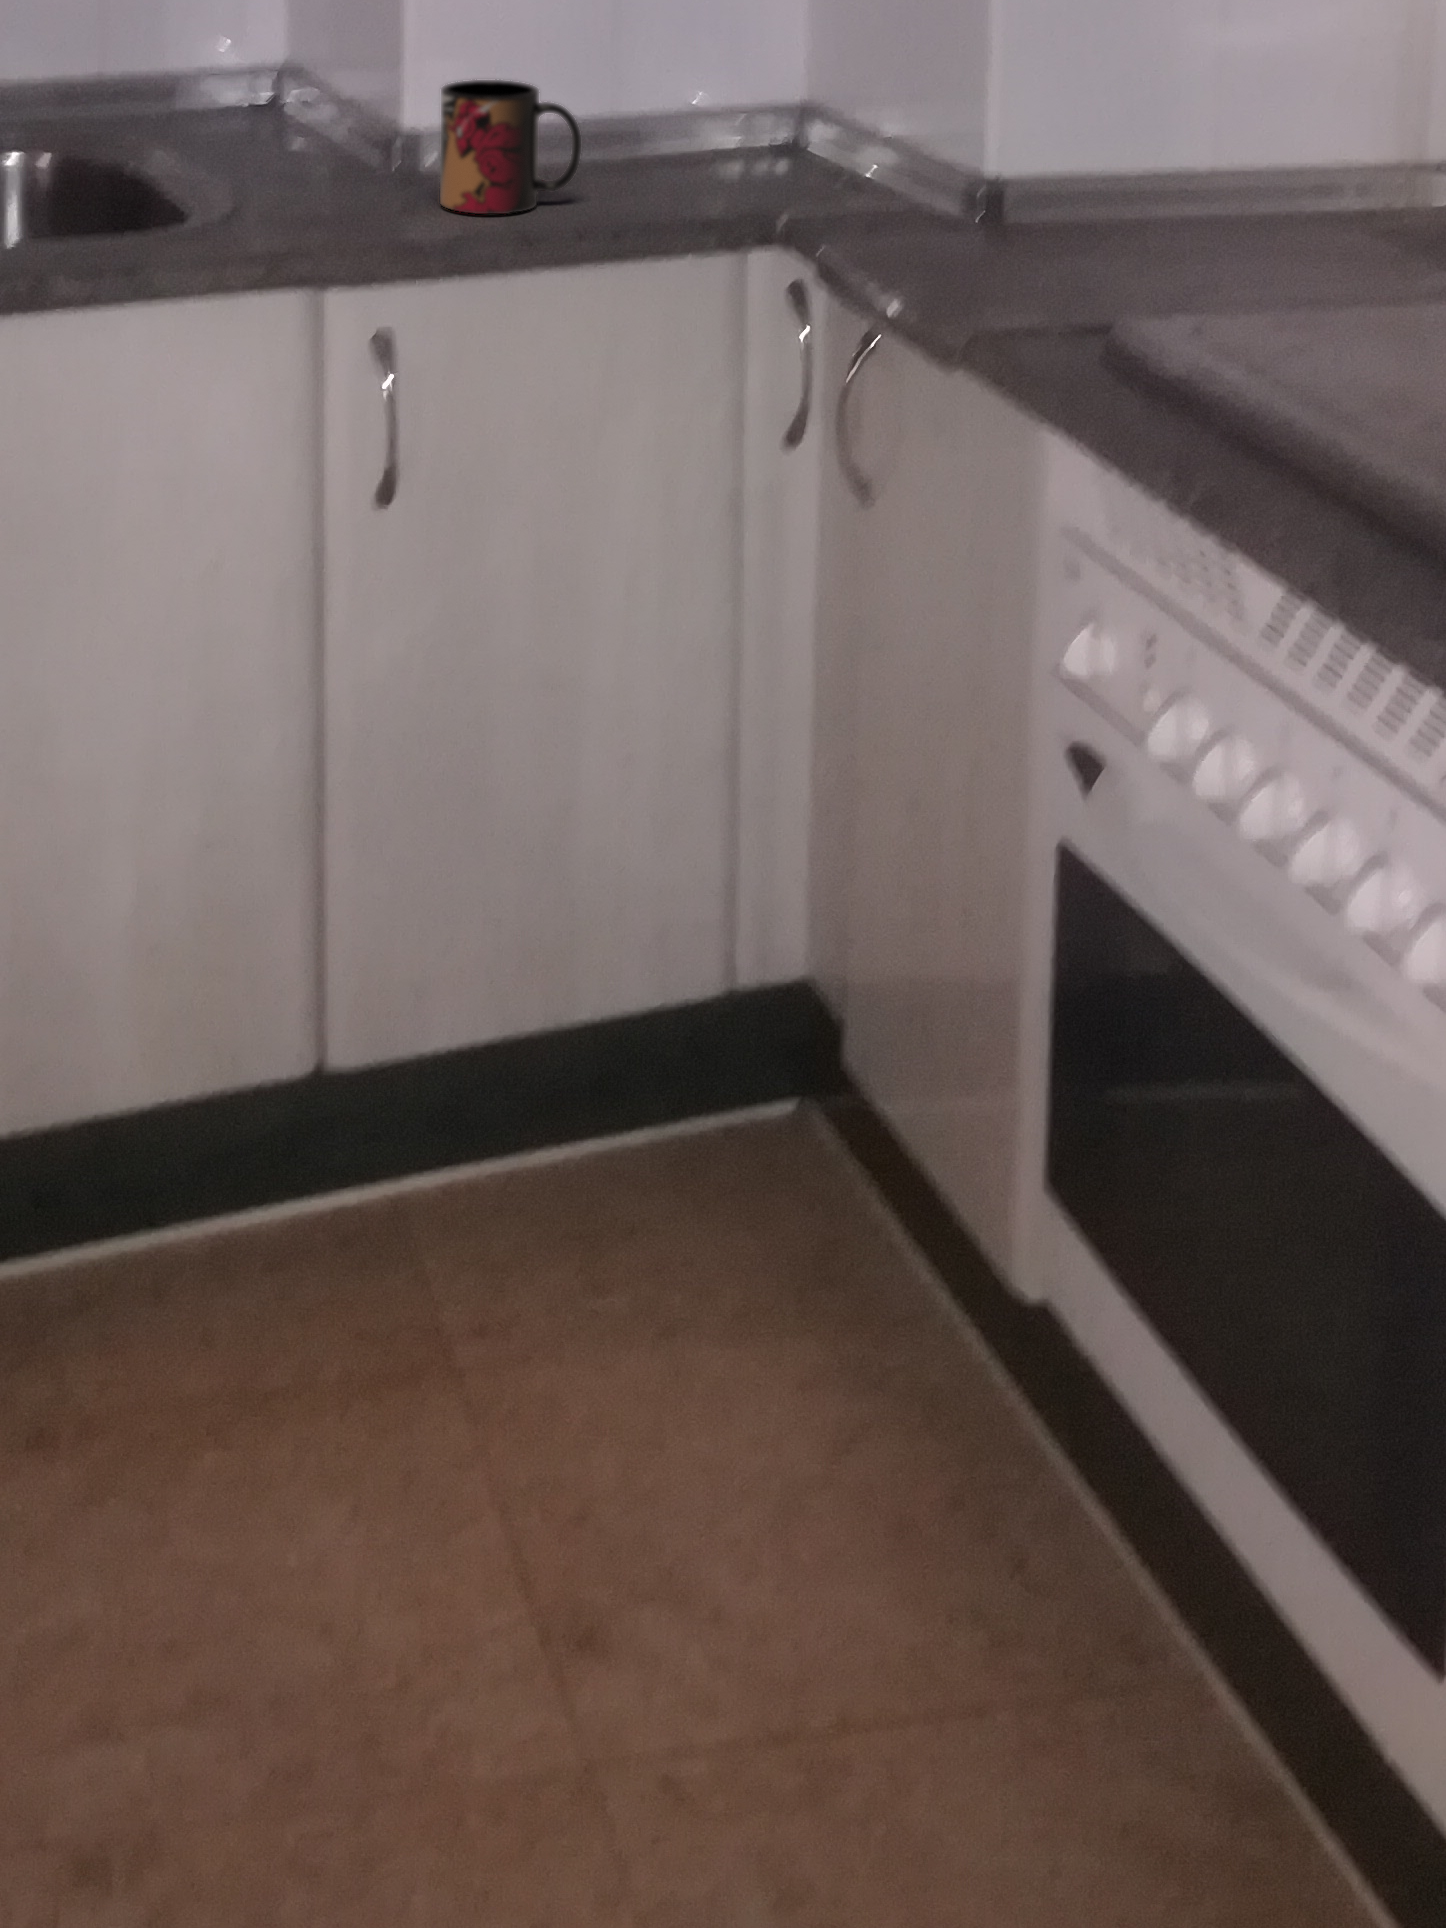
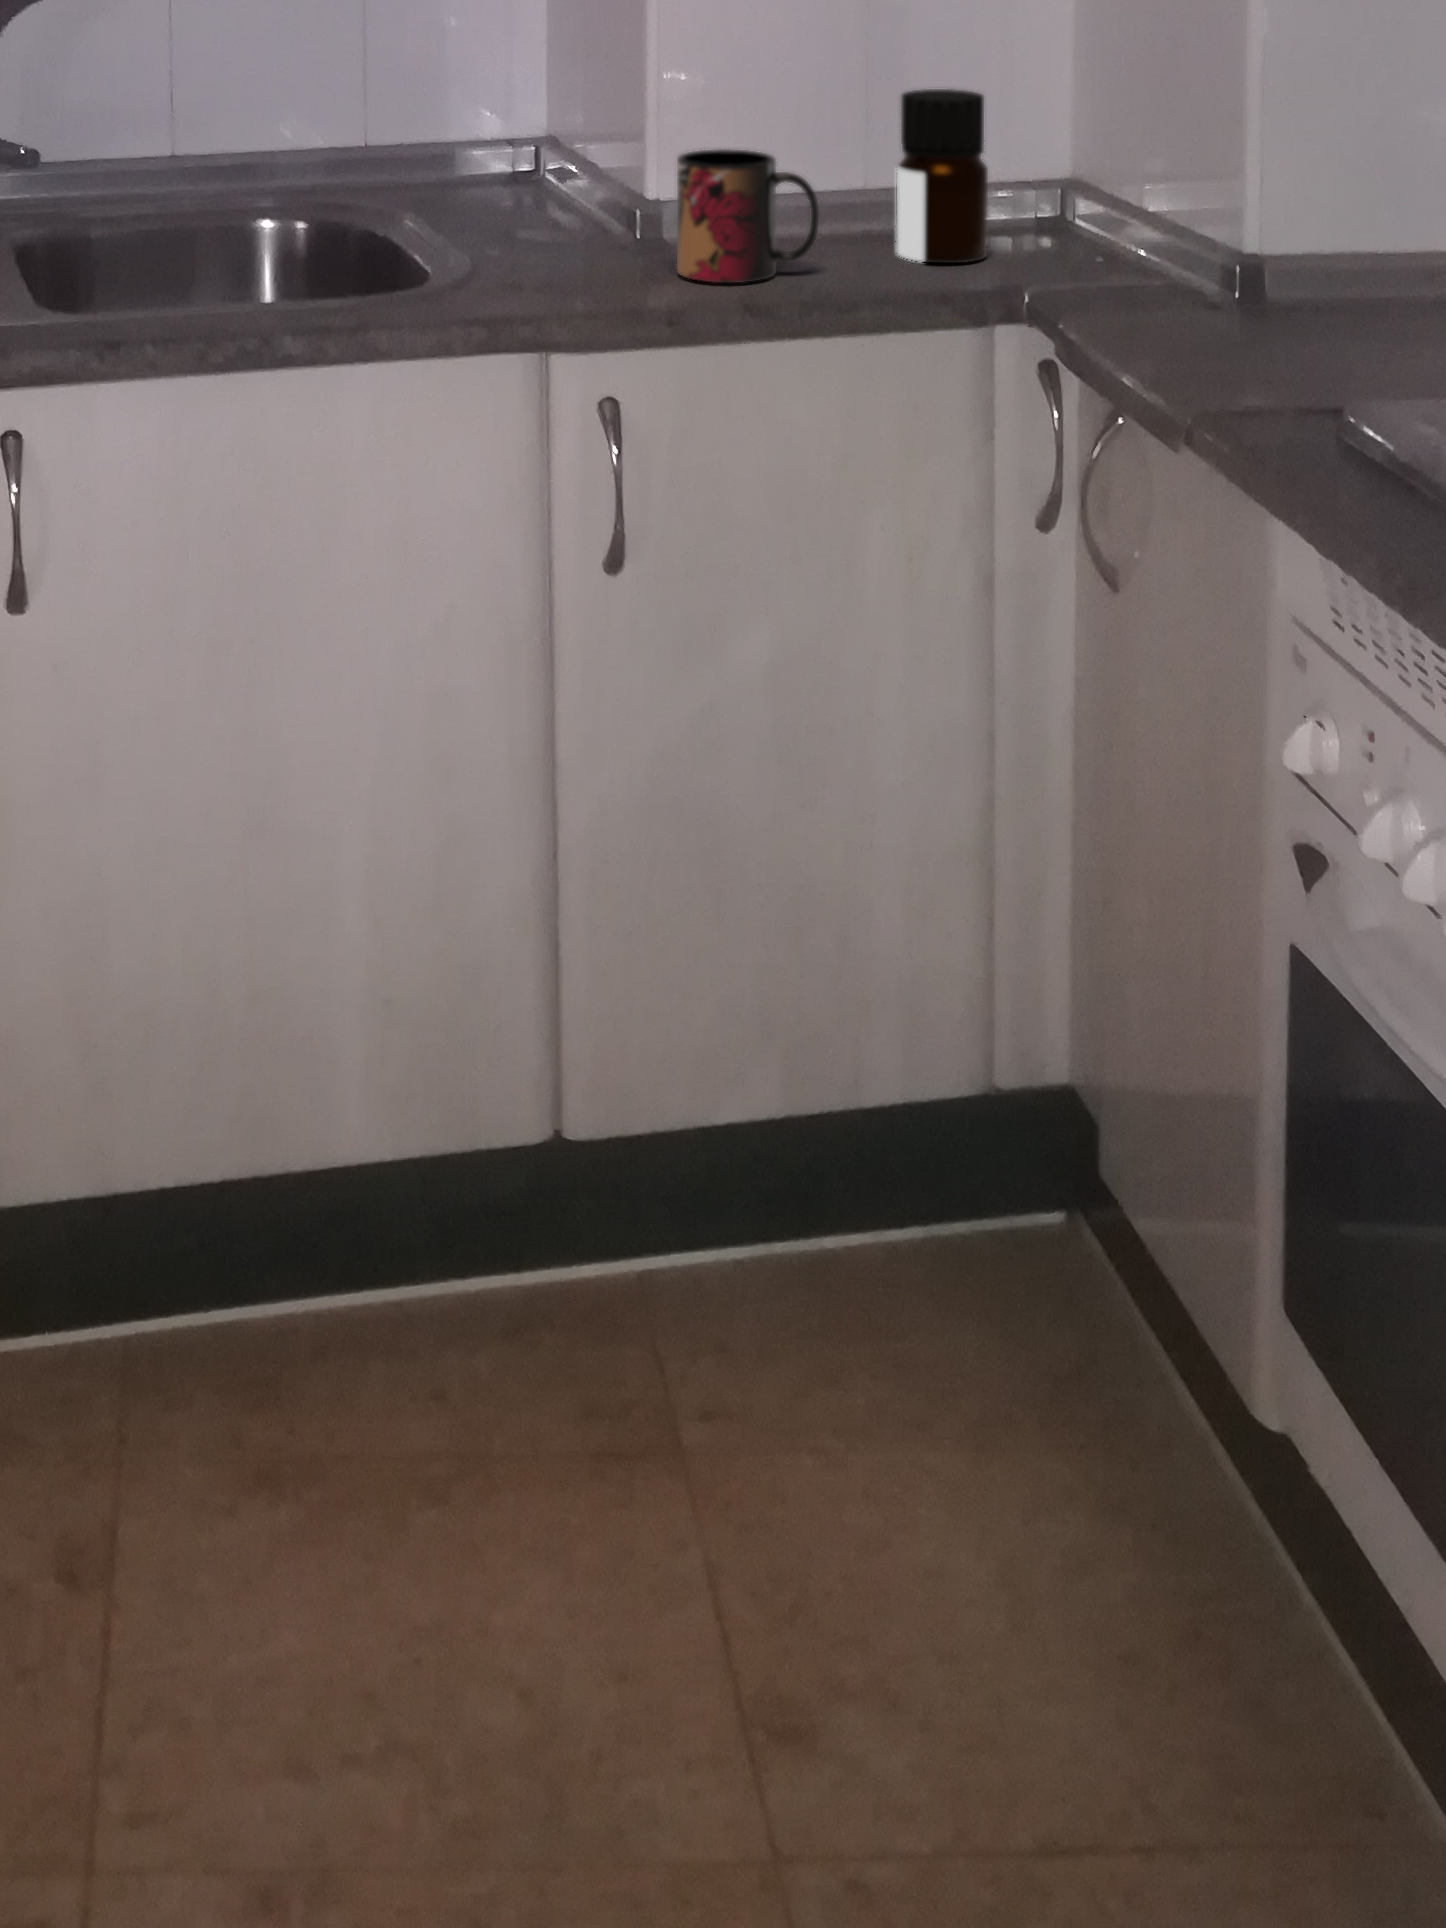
bottle: none [649,18,736,190] -> present [897,89,988,263]

